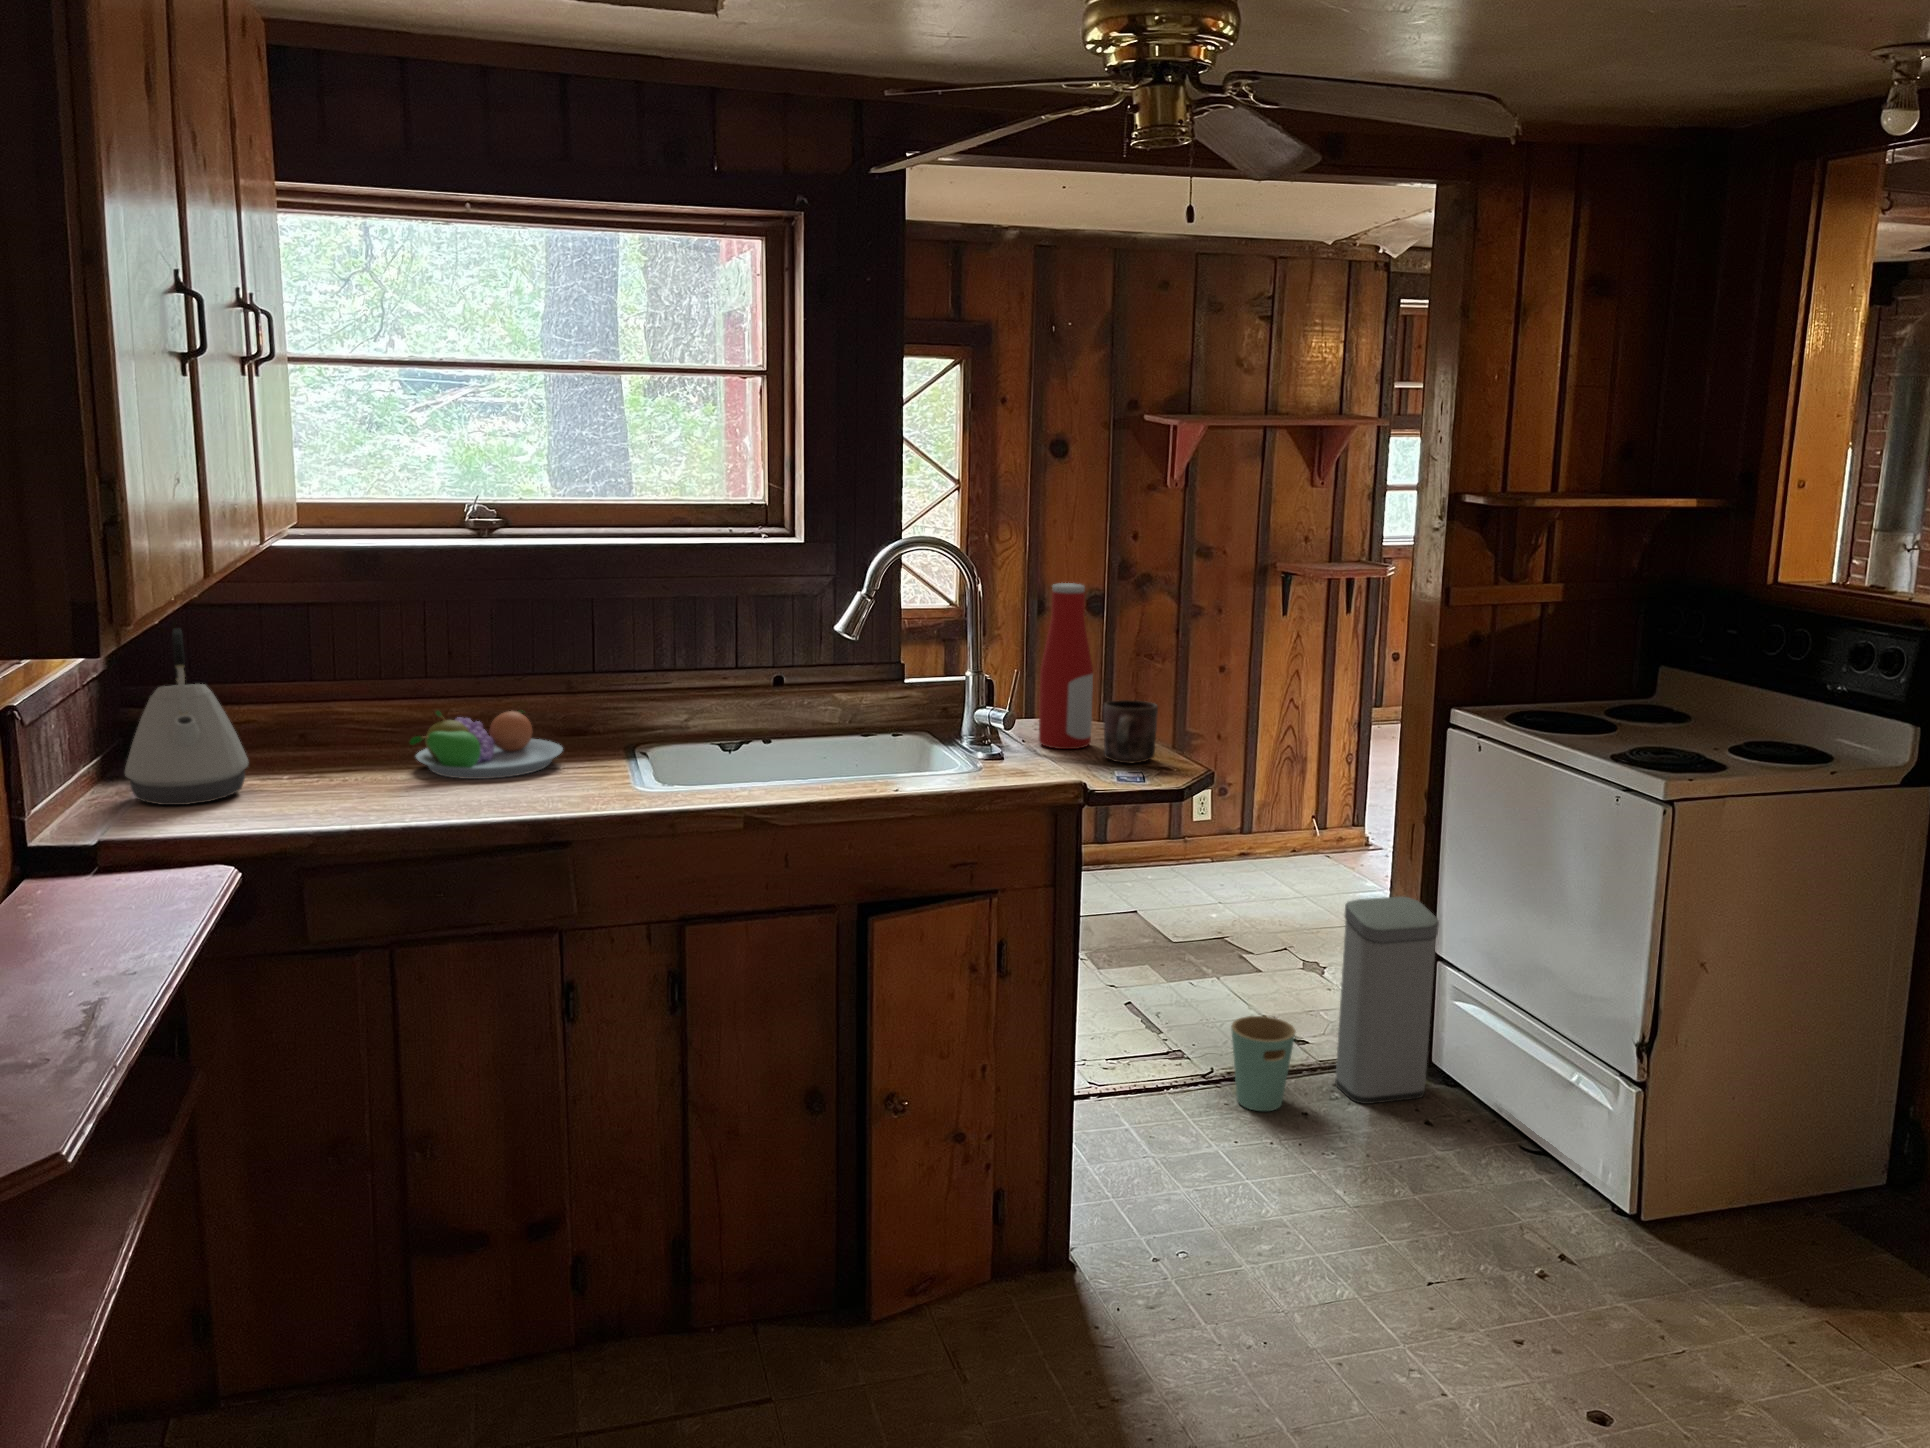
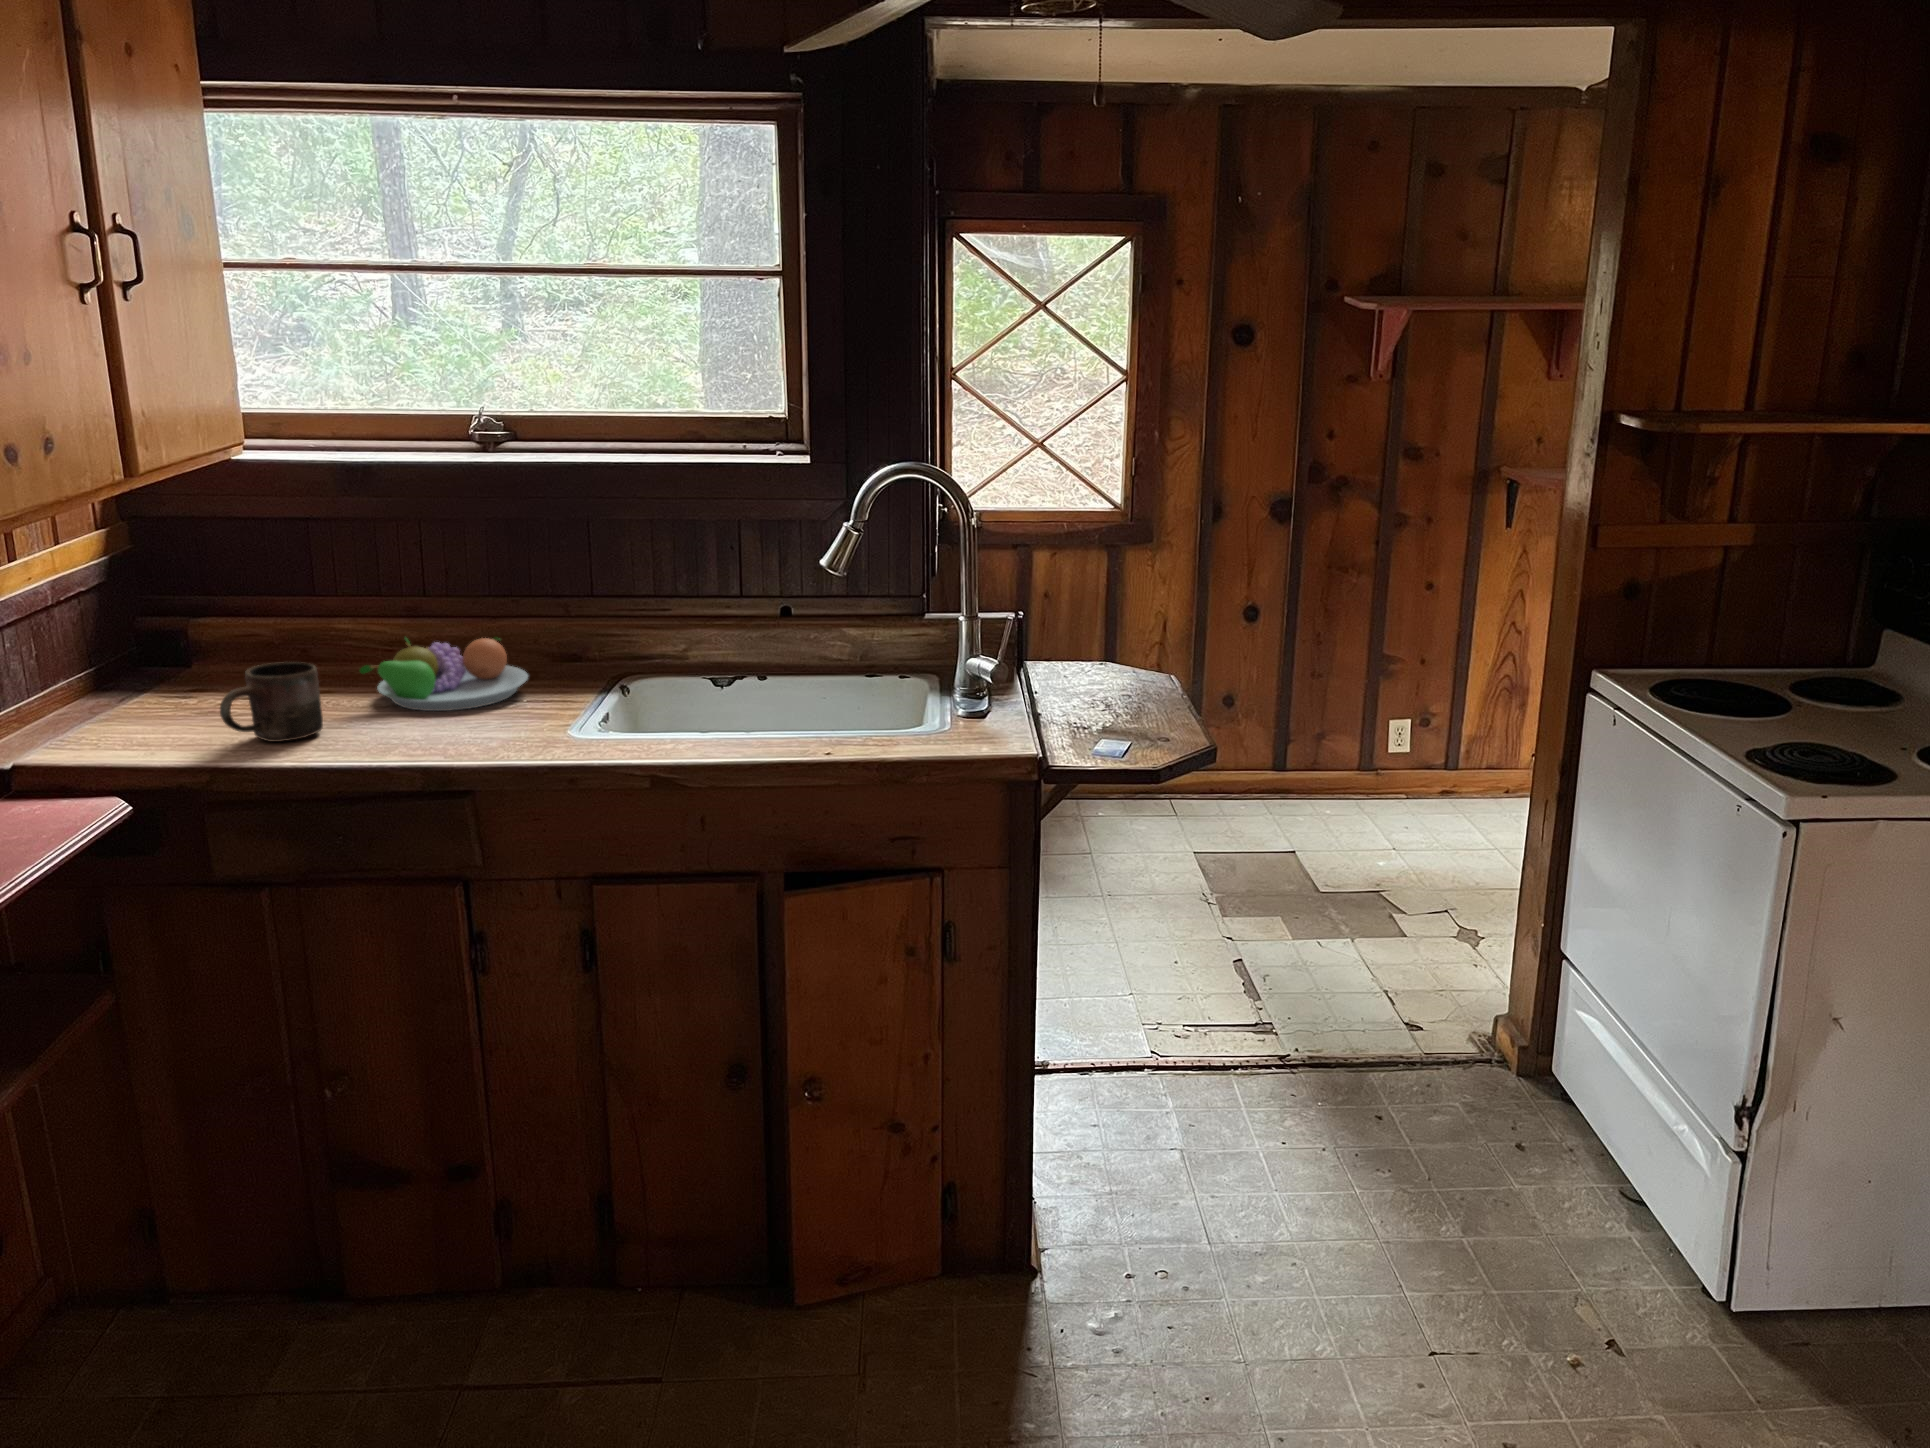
bottle: present [1039,583,1093,749] -> none [1044,516,1105,704]
kettle: present [125,628,249,805] -> none [81,554,203,727]
mug: present [1103,700,1158,763] -> present [220,662,323,742]
trash can: present [1231,896,1439,1111] -> none [1300,883,1556,1117]

